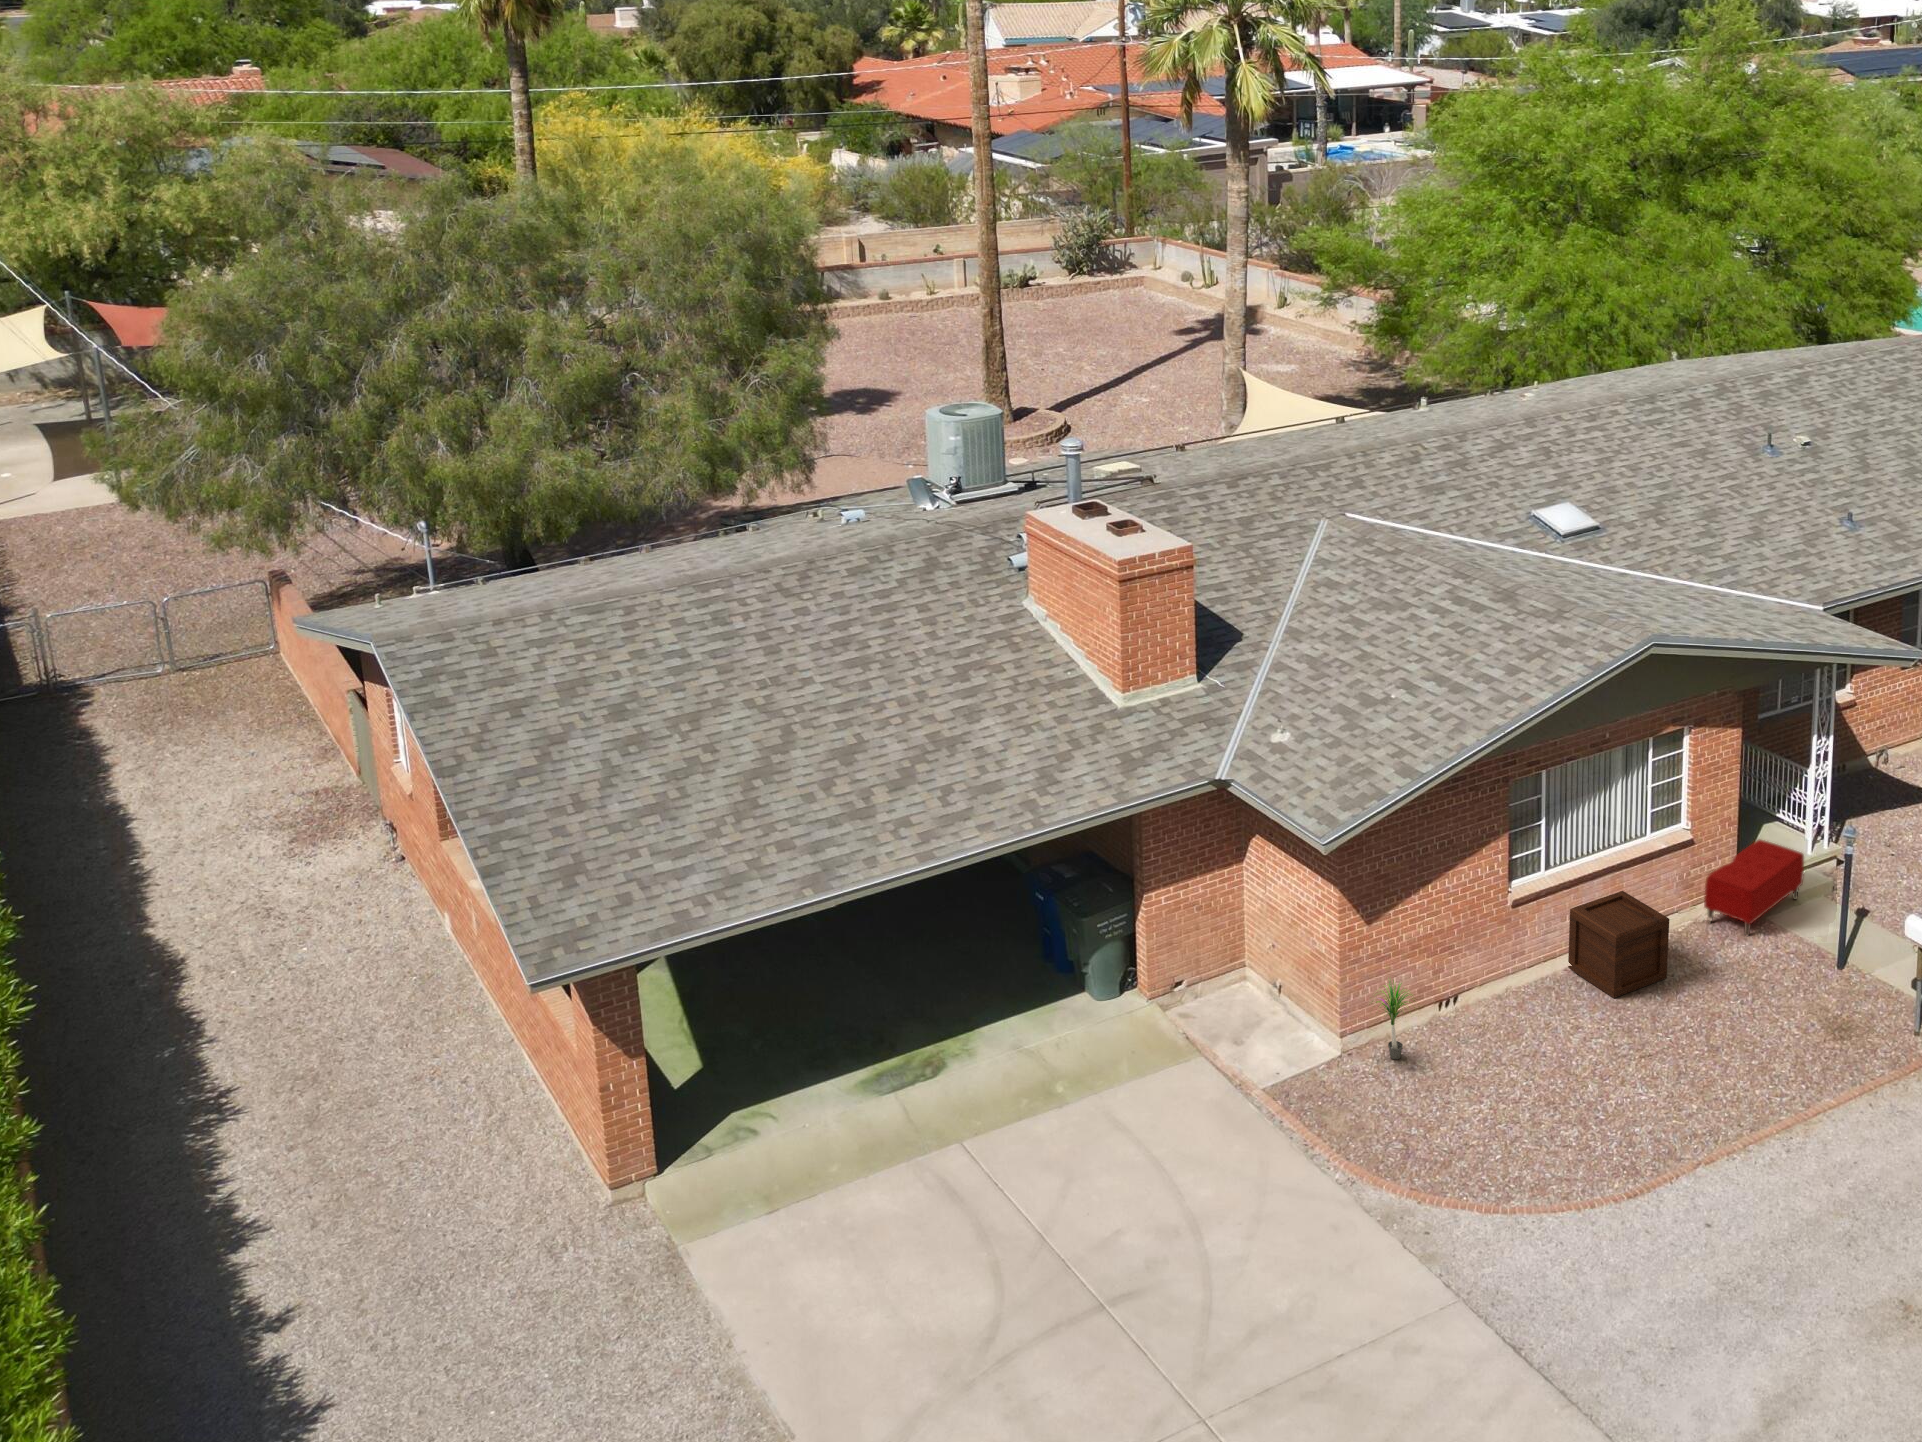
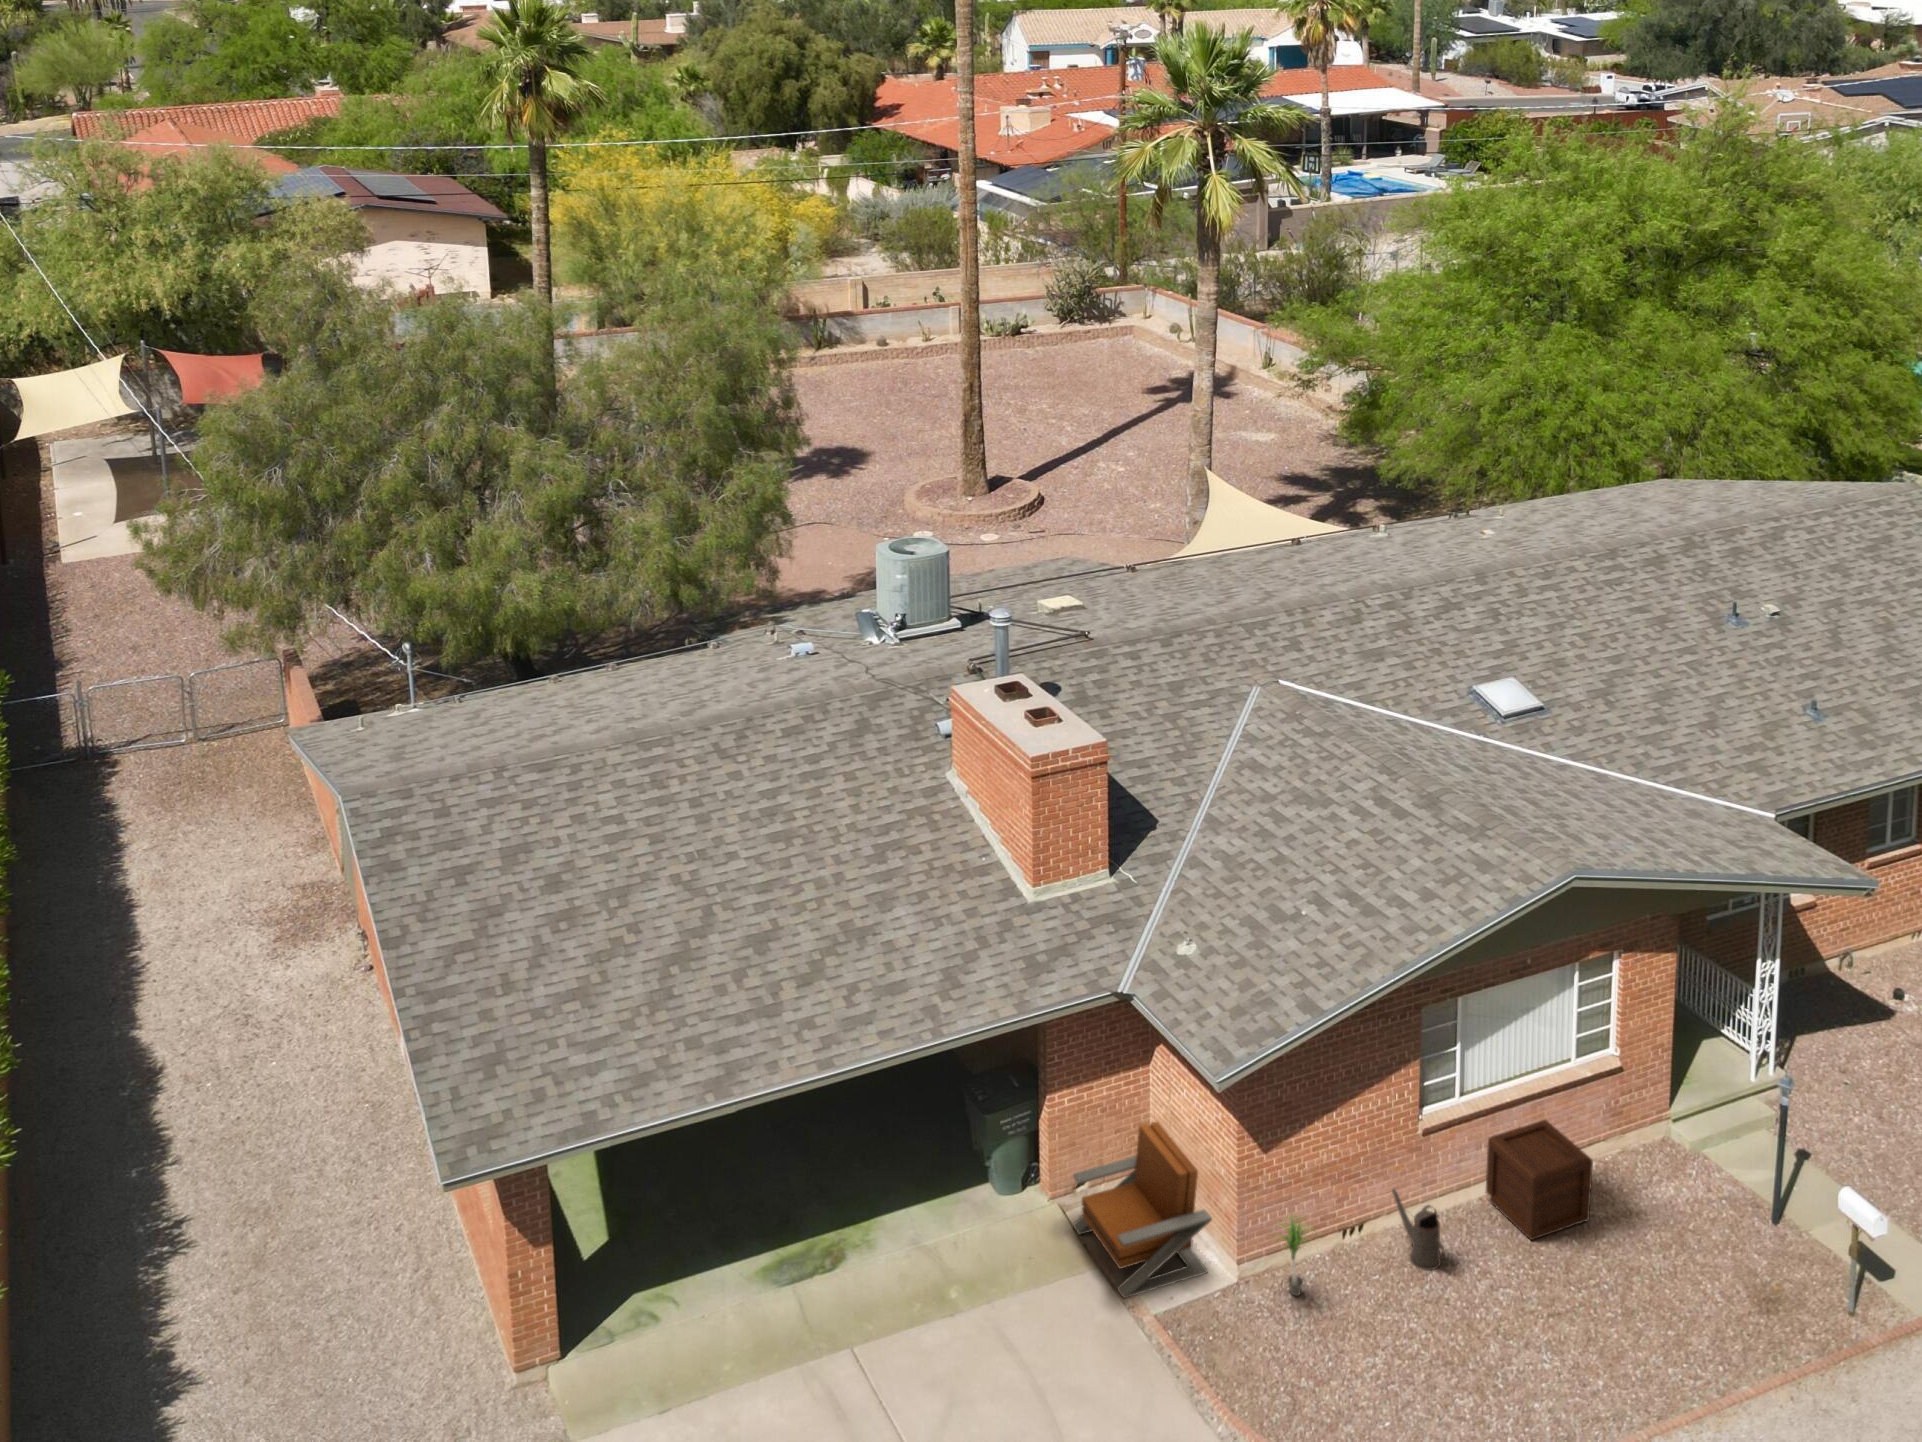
bench: present [1704,839,1804,936] -> none [1635,1062,1746,1175]
lounge chair: none [1171,914,1312,1077] -> present [1073,1122,1212,1298]
watering can: none [1482,959,1535,1029] -> present [1392,1189,1445,1270]

